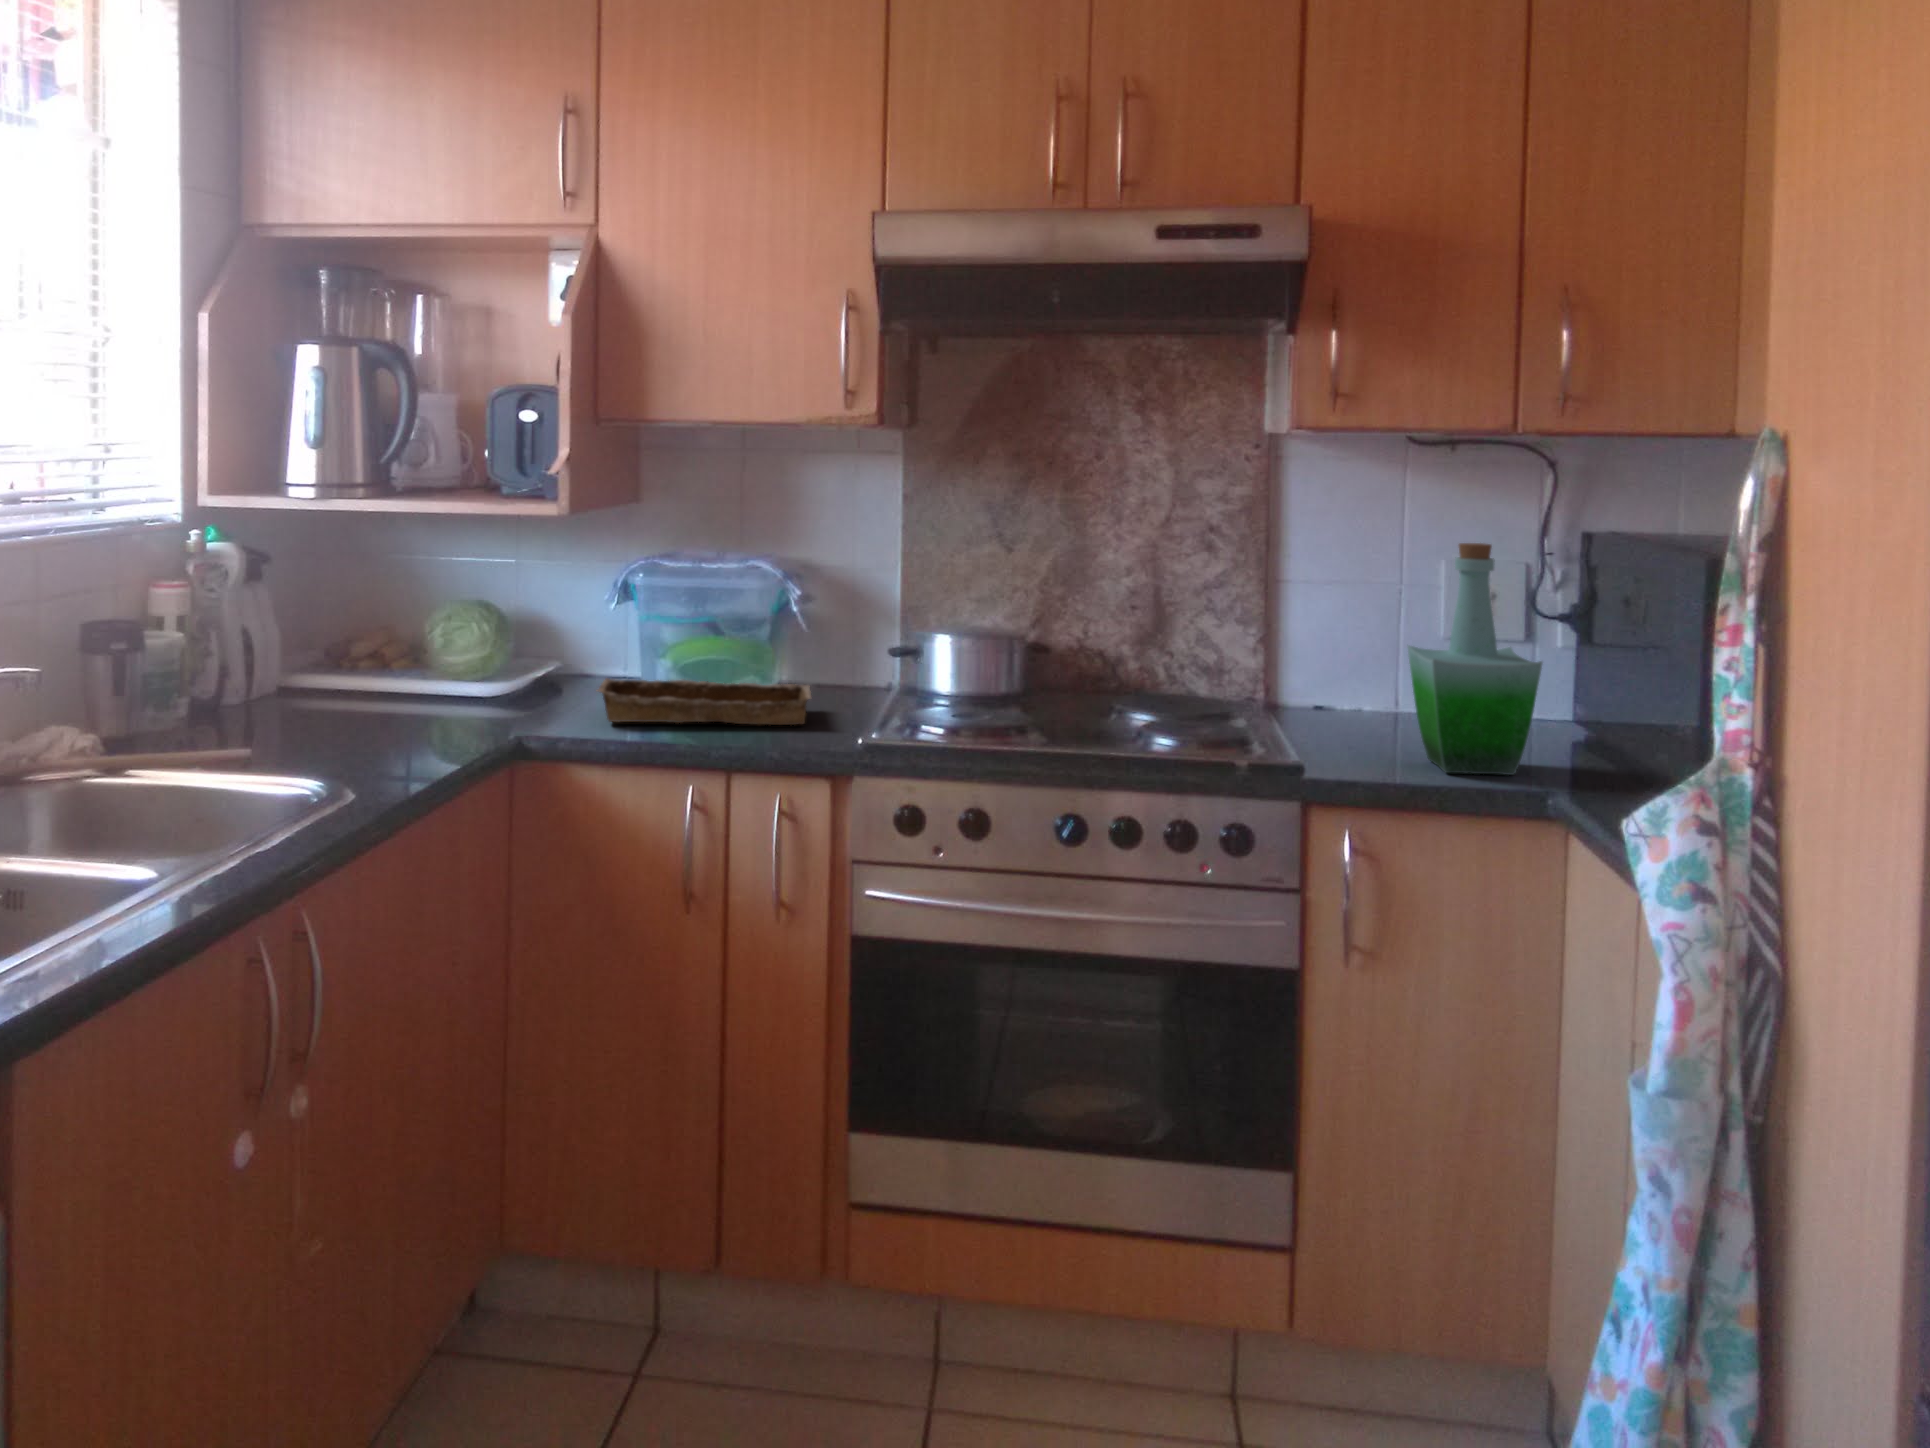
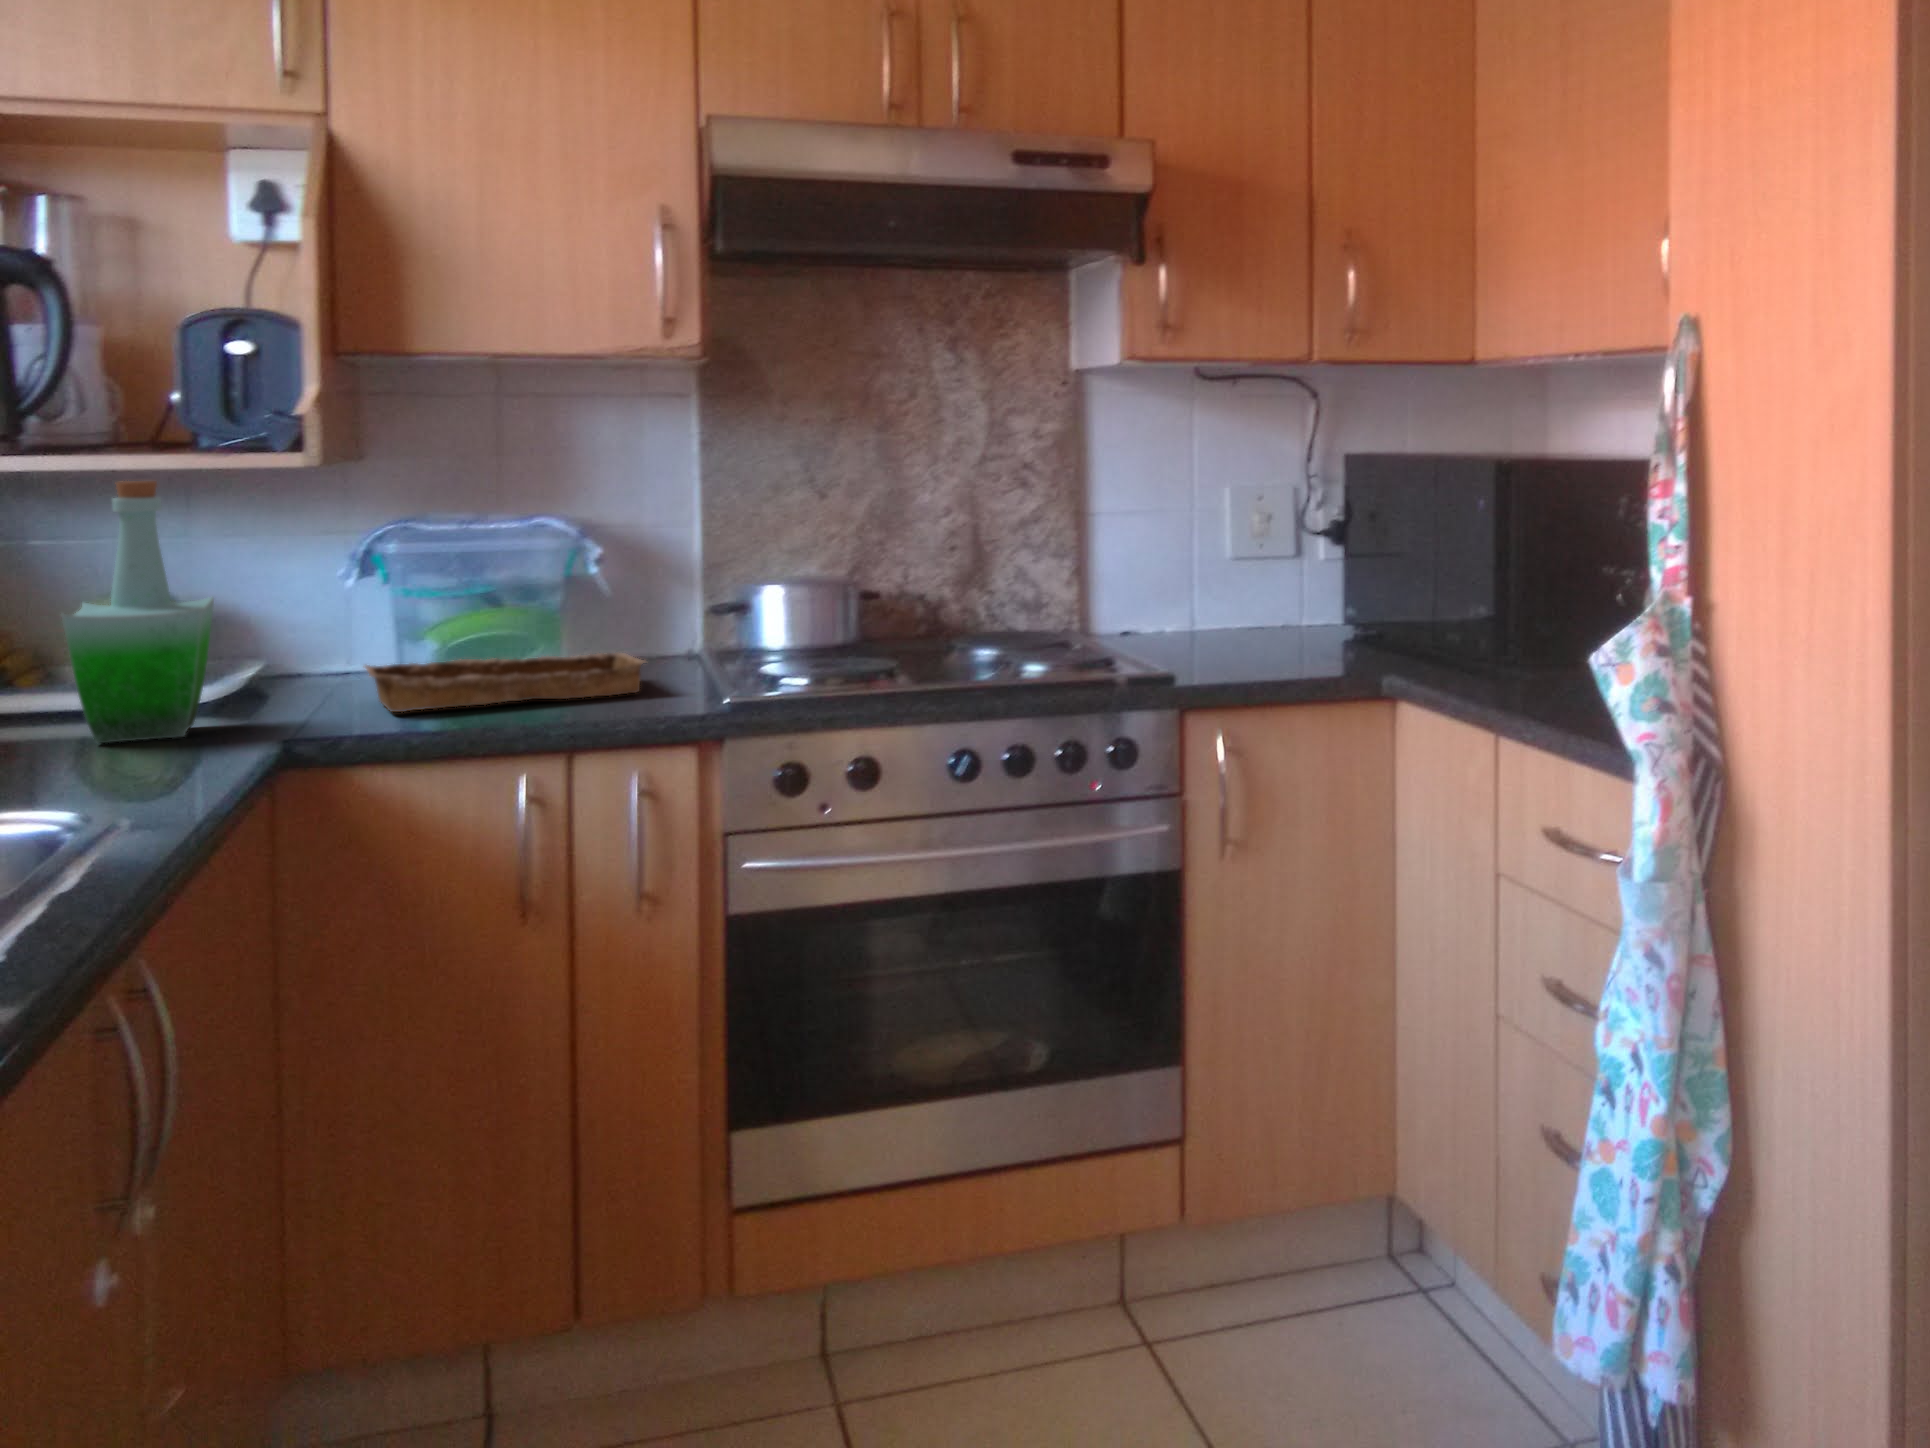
bottle: present [1407,543,1542,775] -> present [62,481,214,743]

